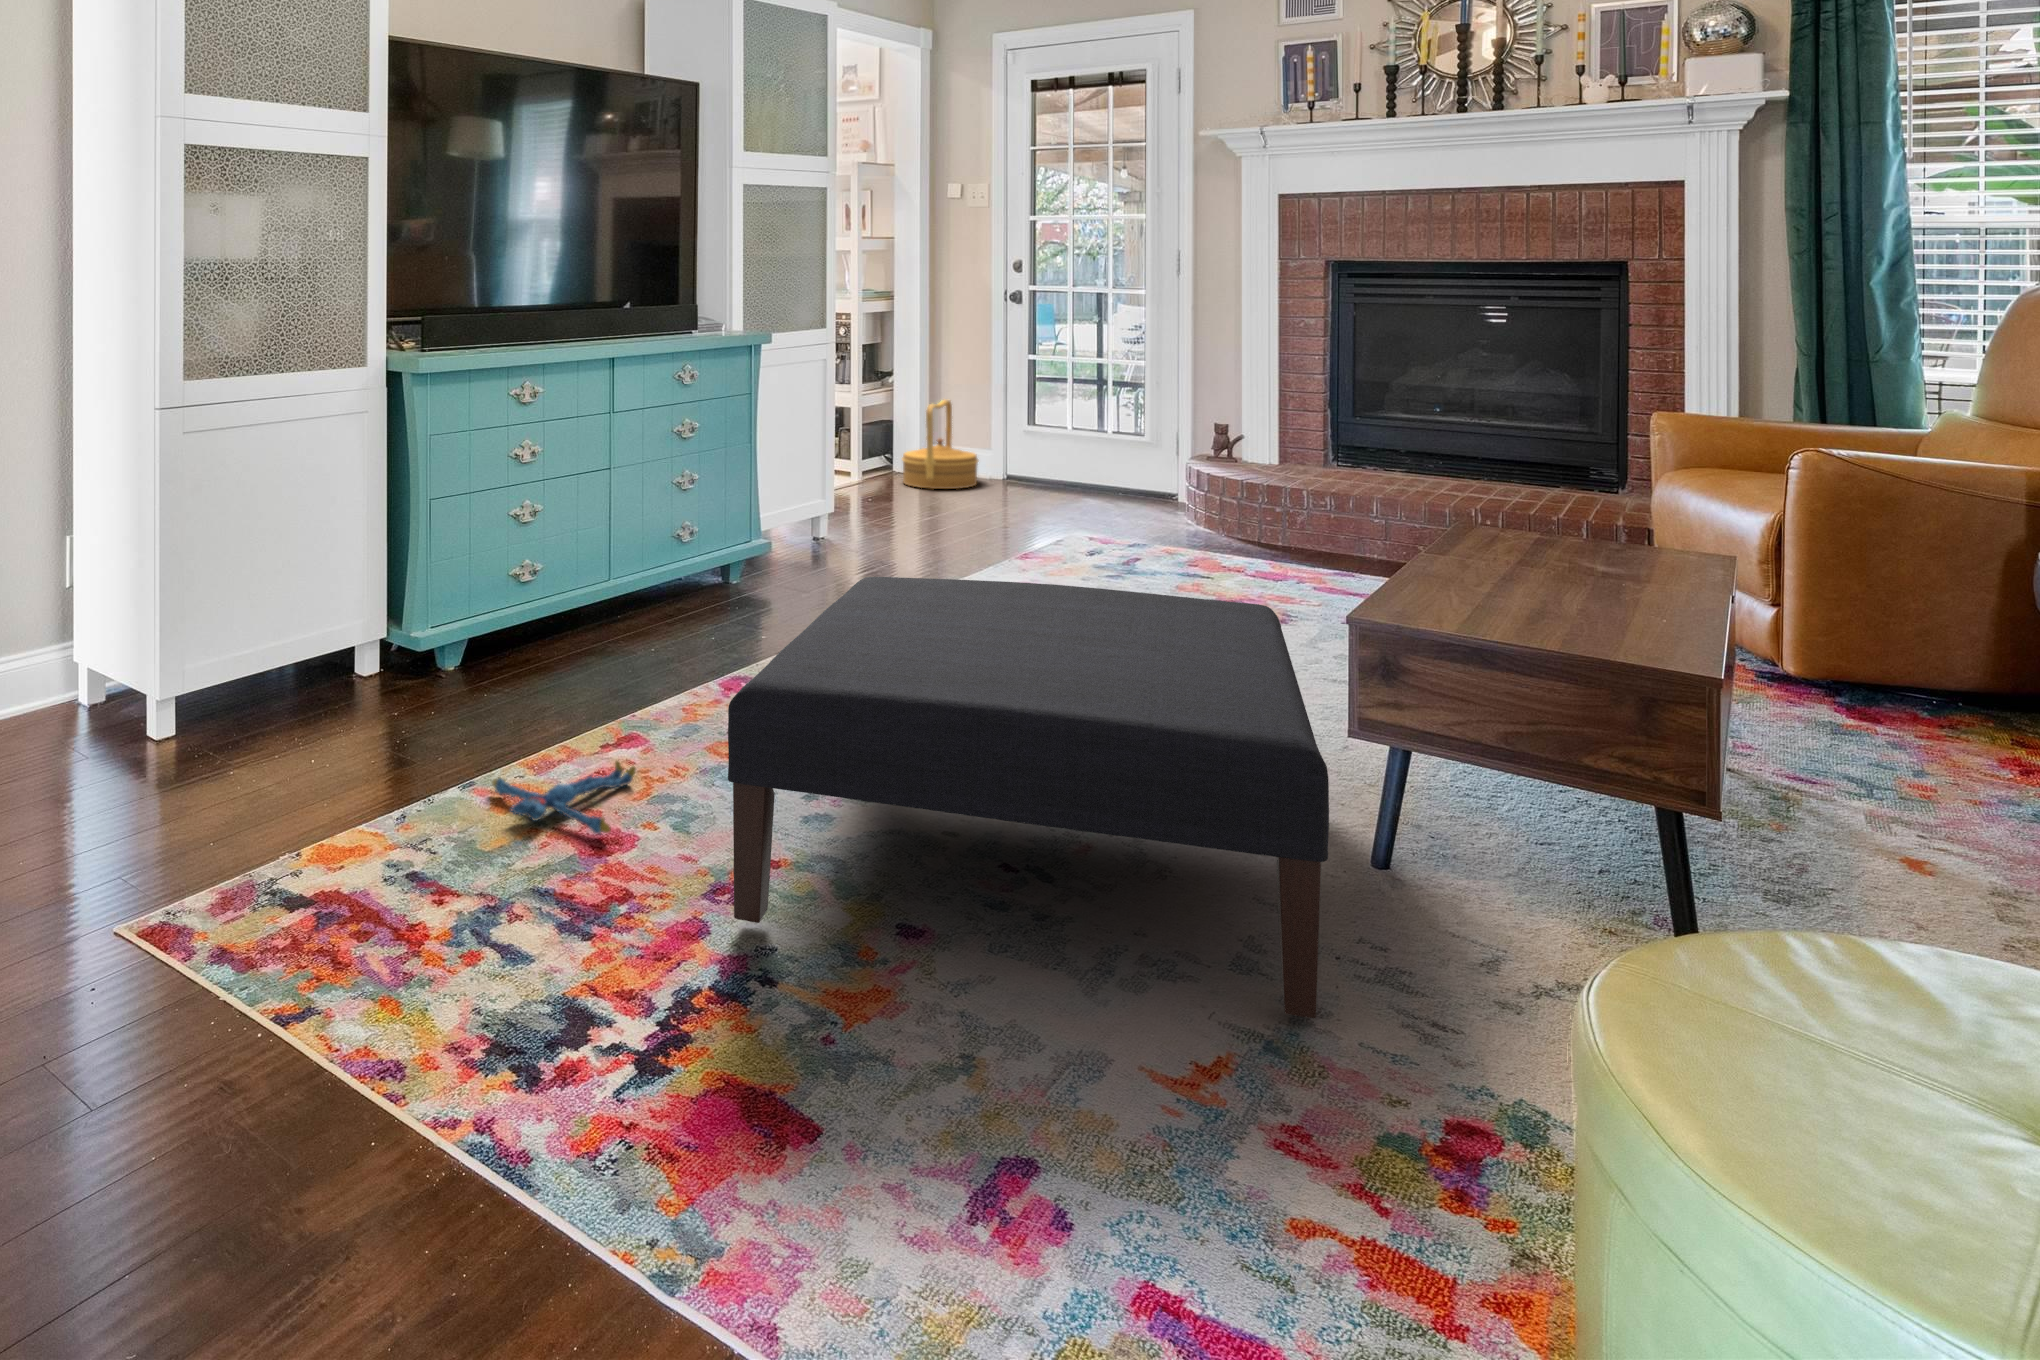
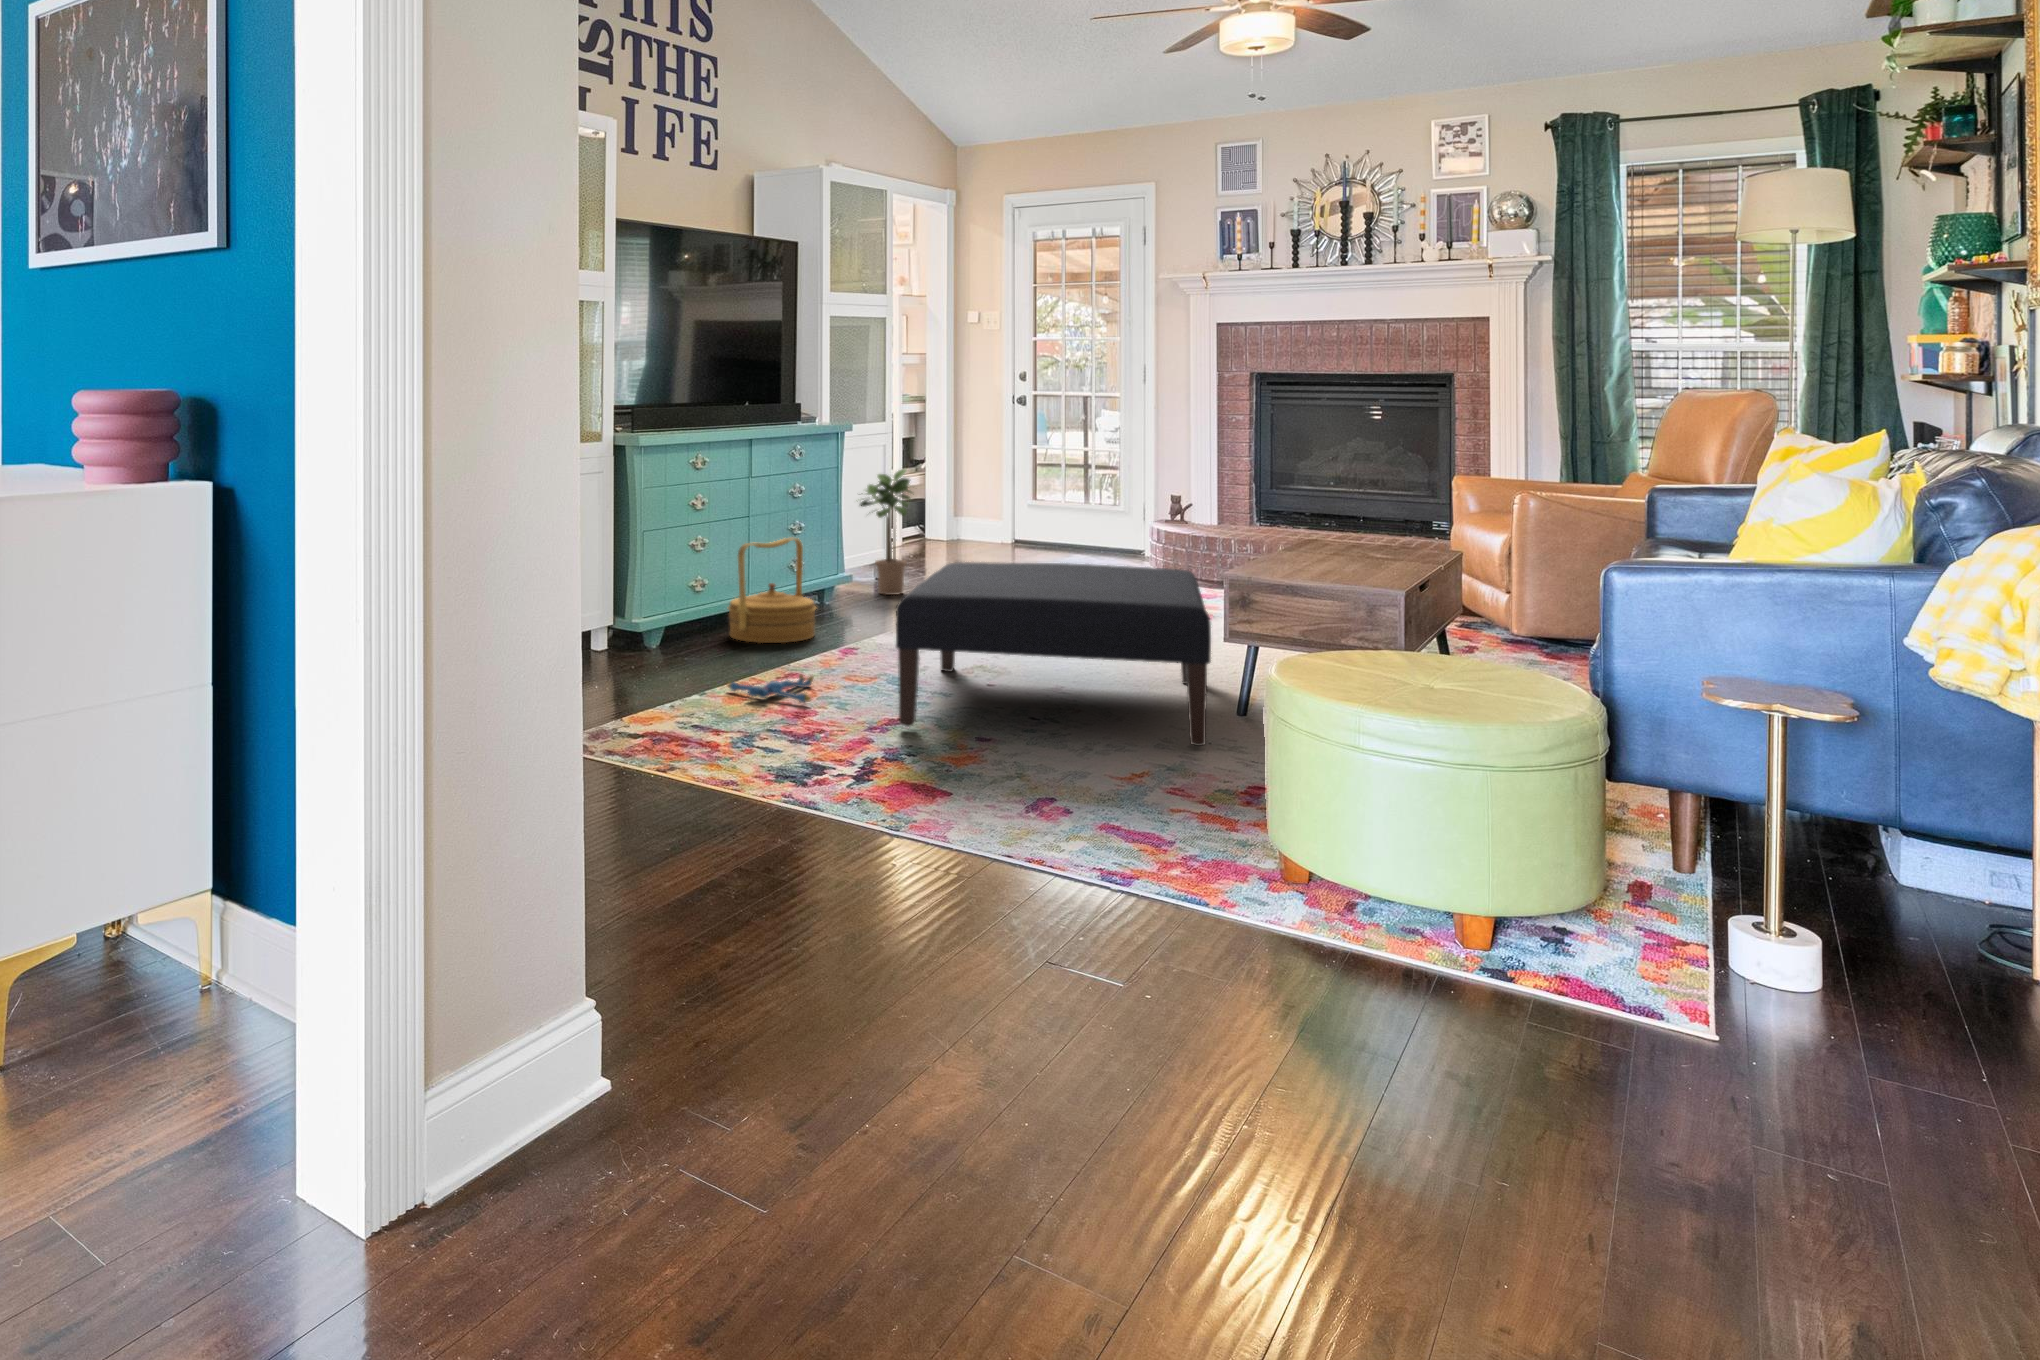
potted plant: none [776,394,864,571] -> present [860,469,912,595]
woven basket: present [902,400,978,489] -> present [728,537,816,643]

